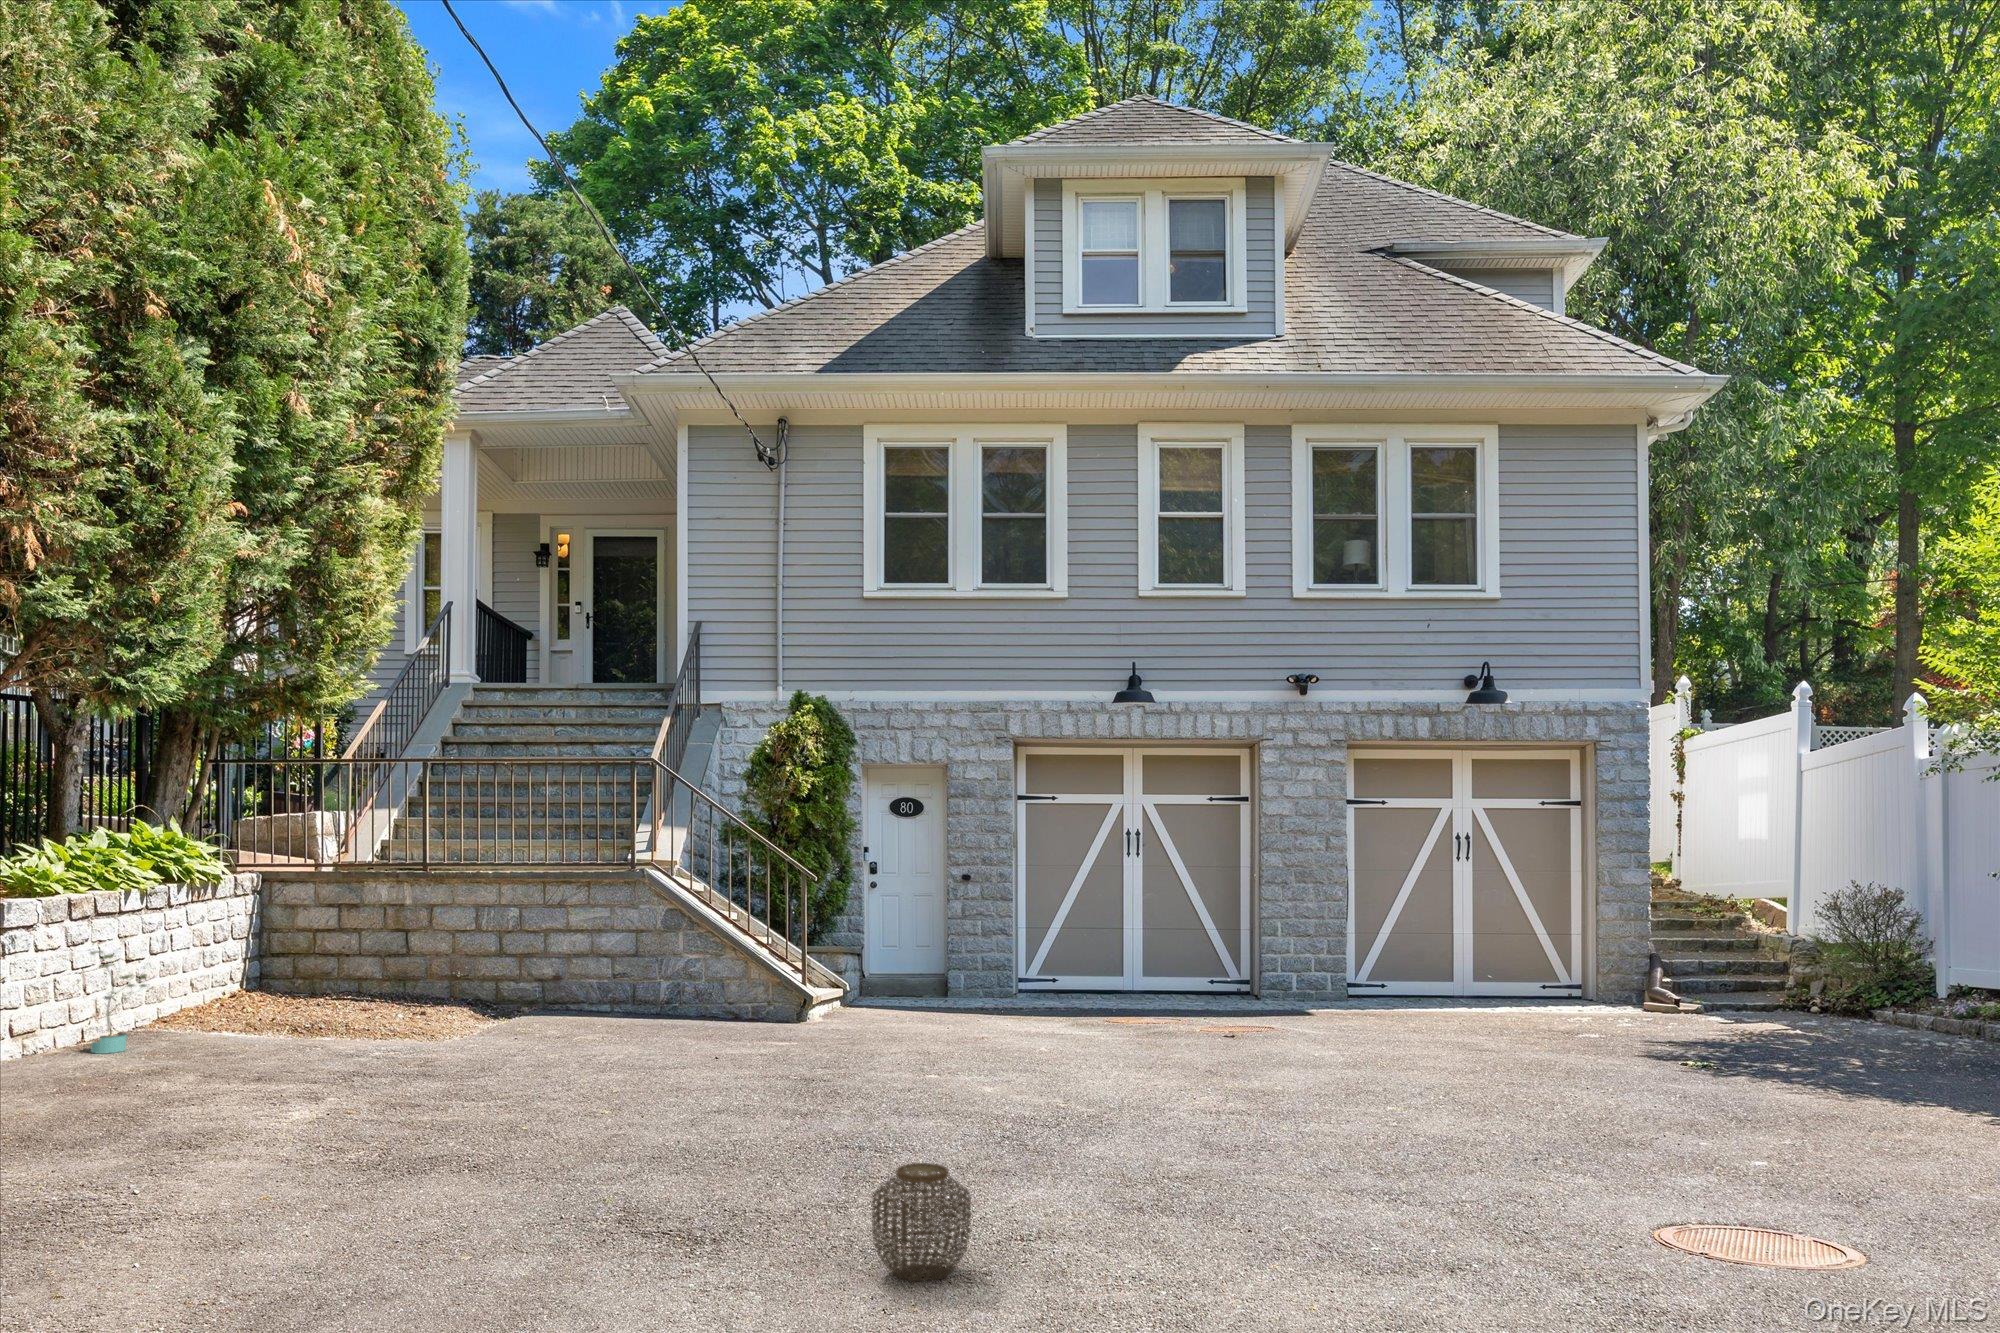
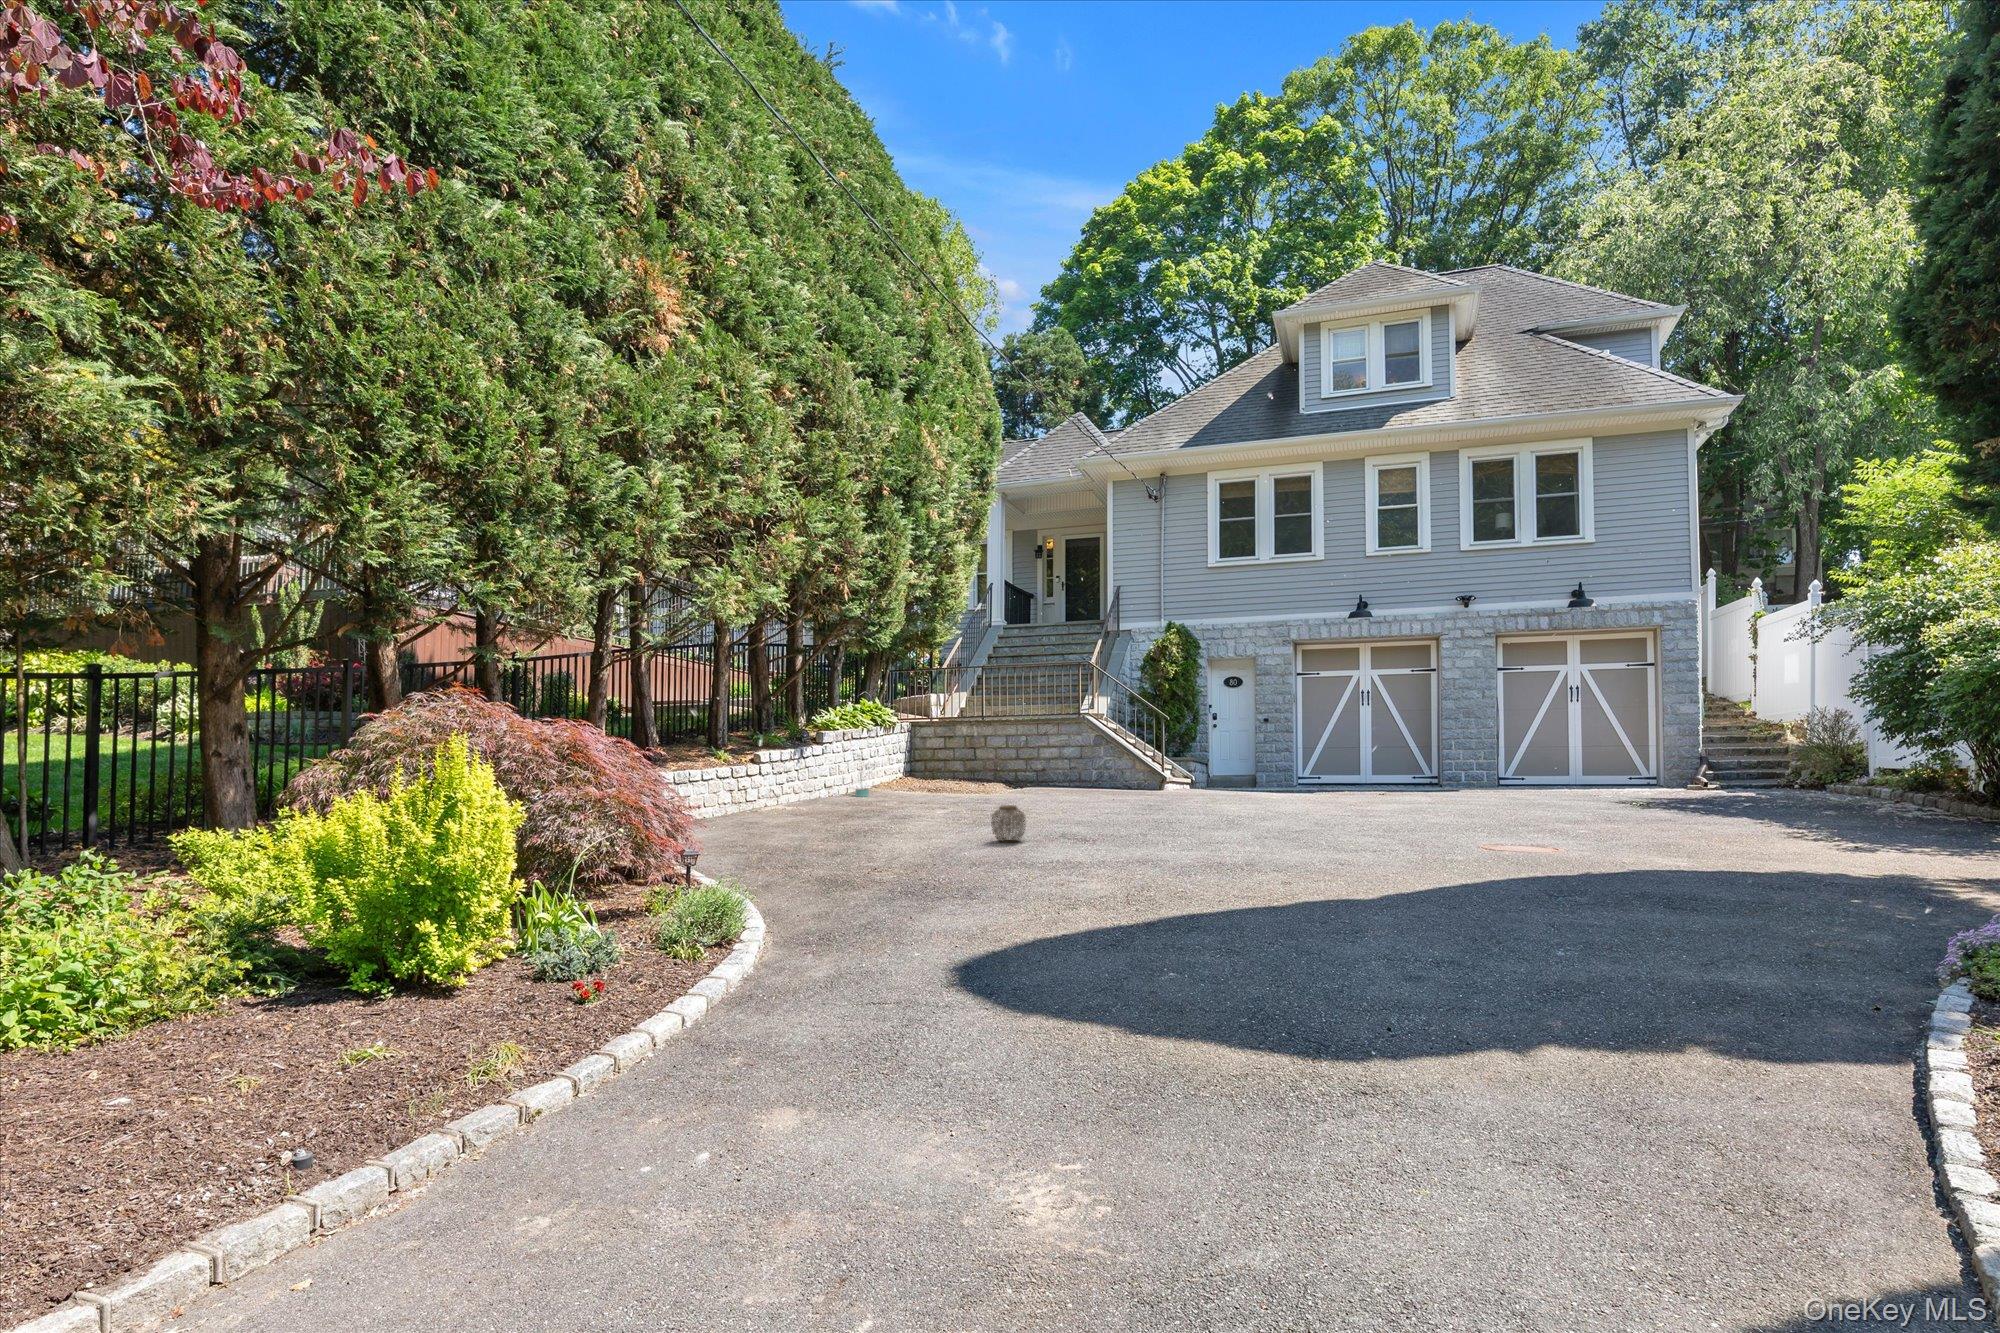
woven basket: present [872,1163,971,1281] -> present [992,805,1025,843]

